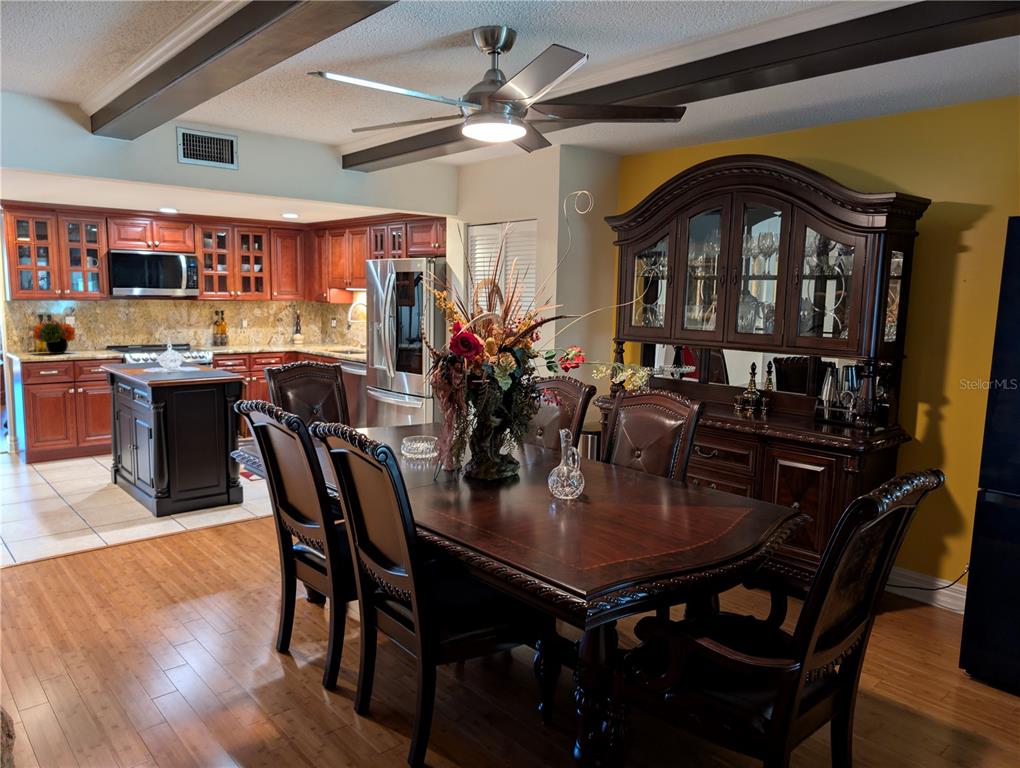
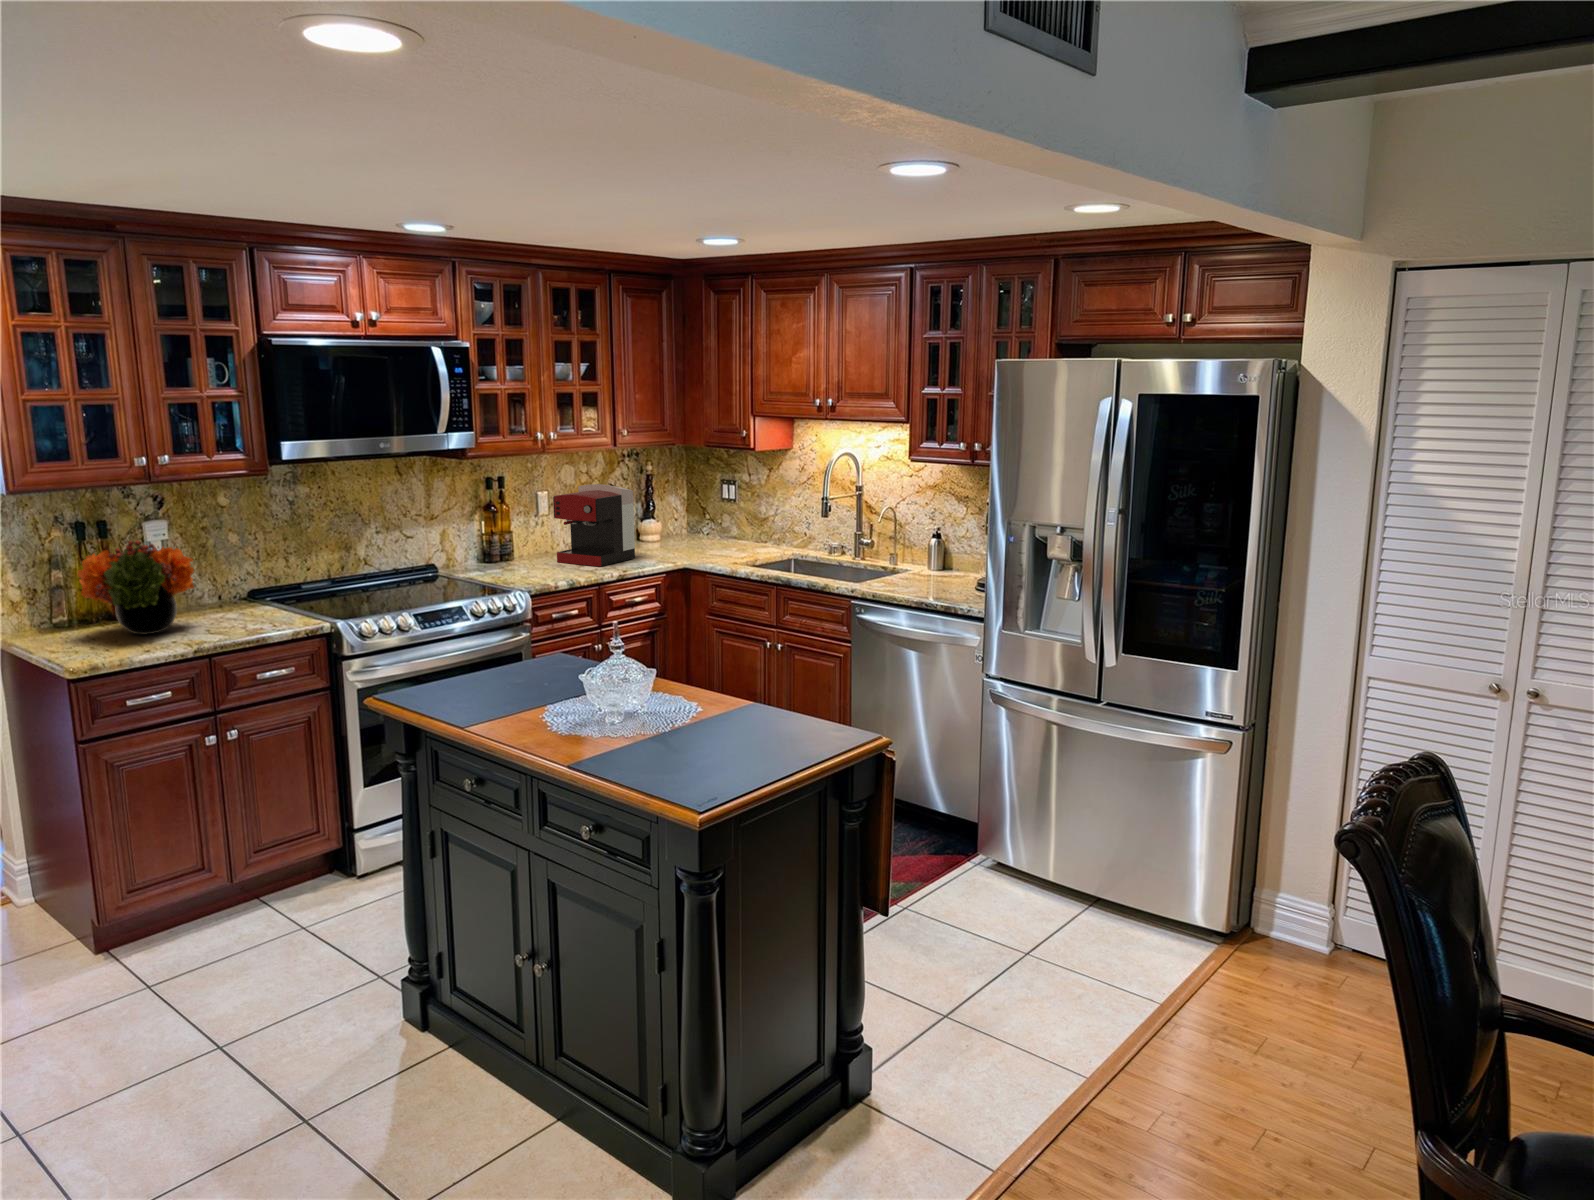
coffee maker: none [242,315,278,347] -> present [553,484,635,566]

